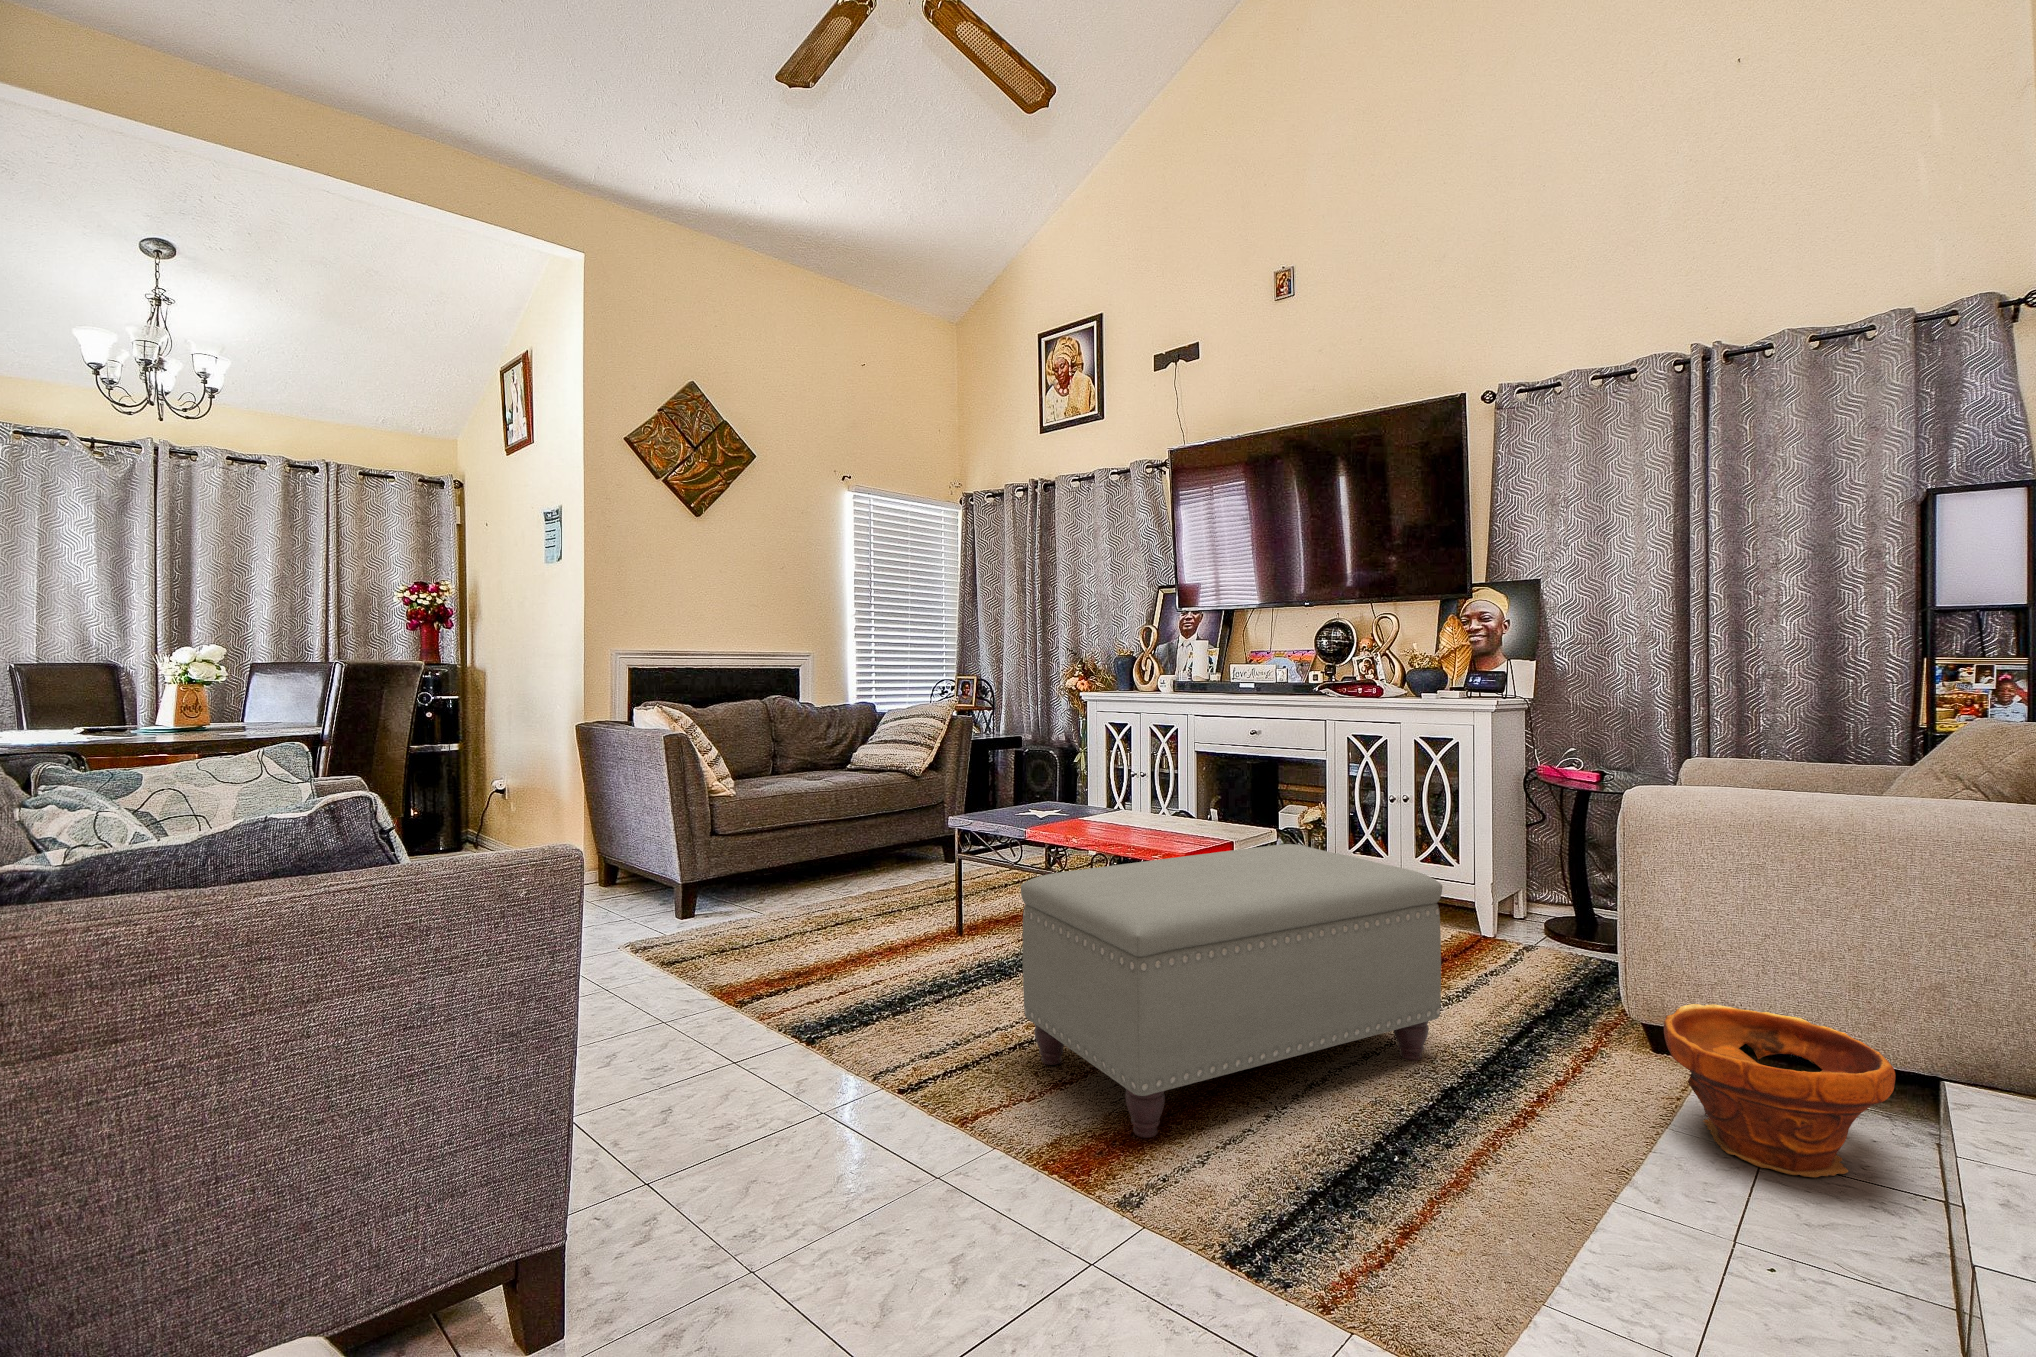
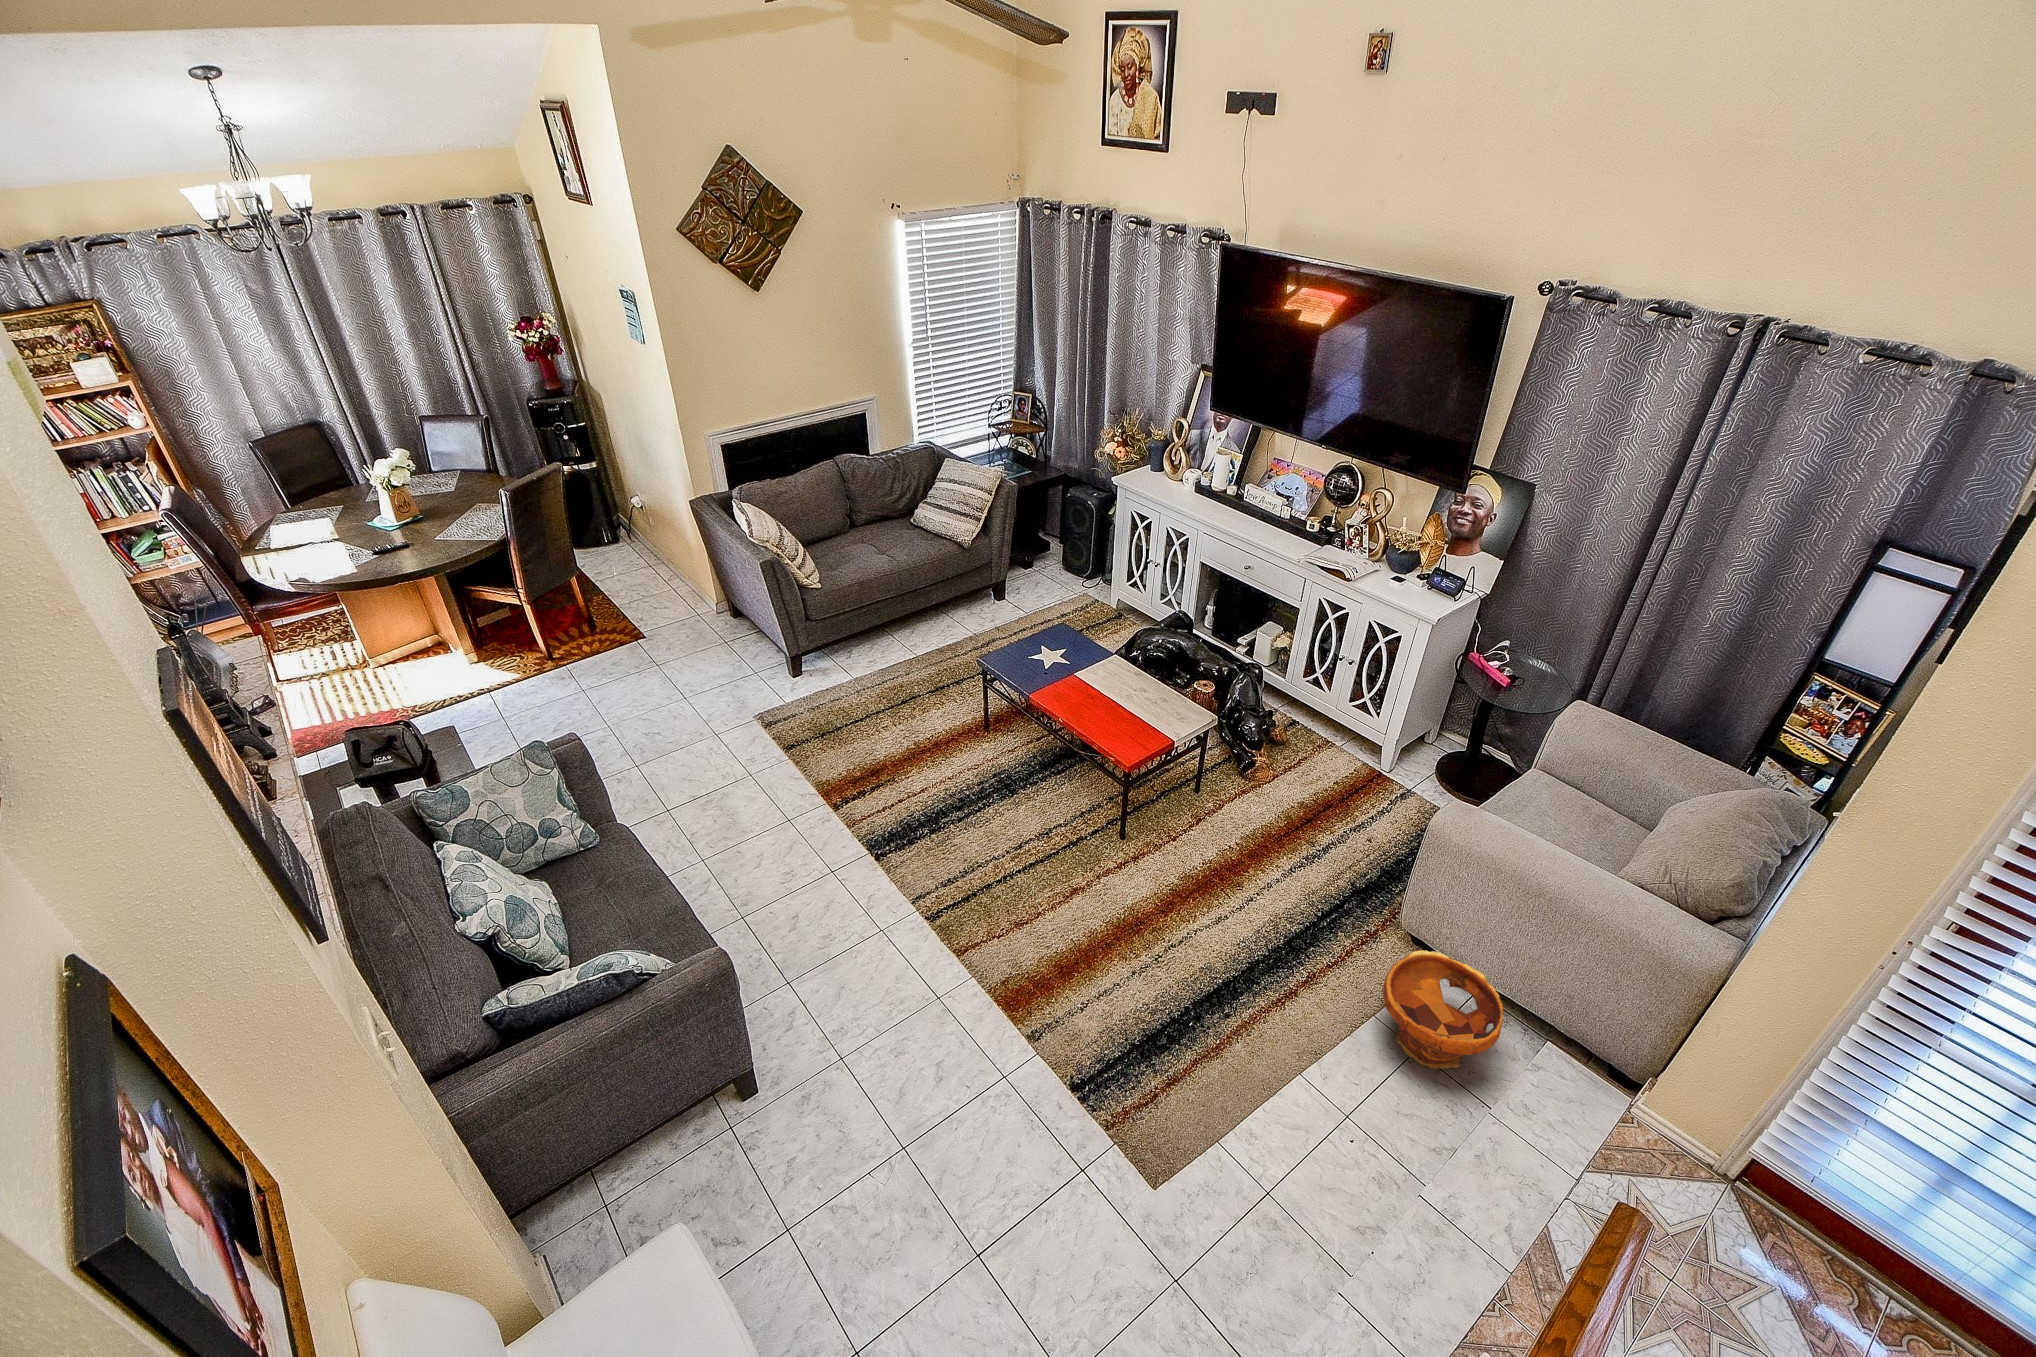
ottoman: present [1021,844,1442,1138] -> none [997,757,1291,987]

